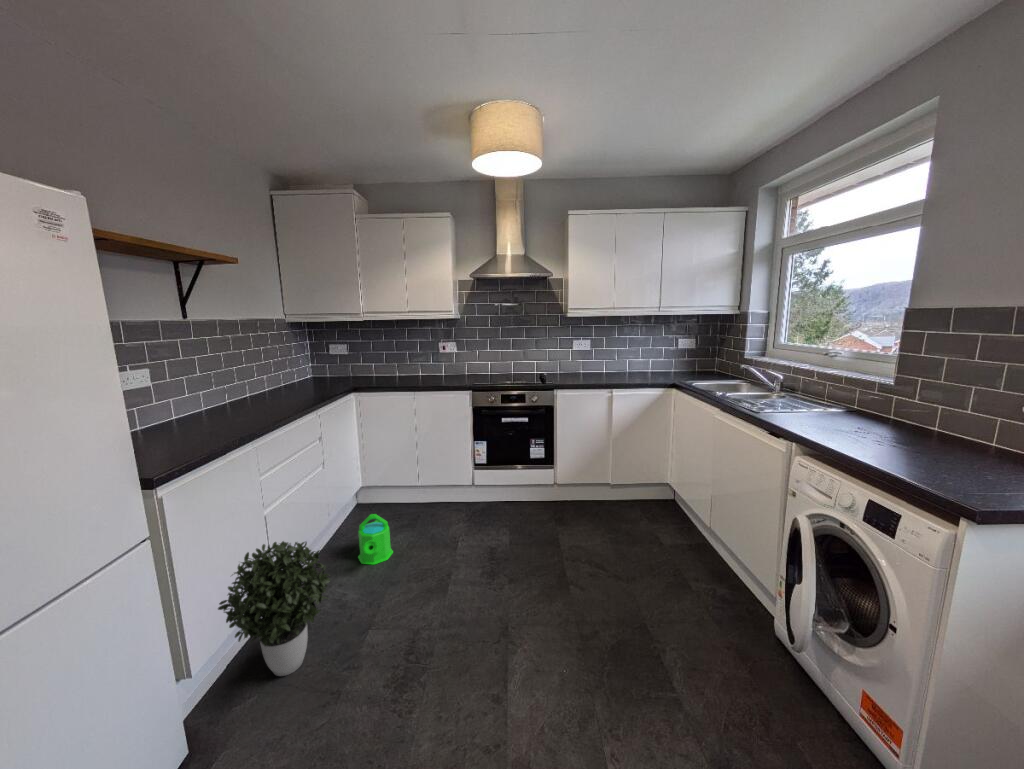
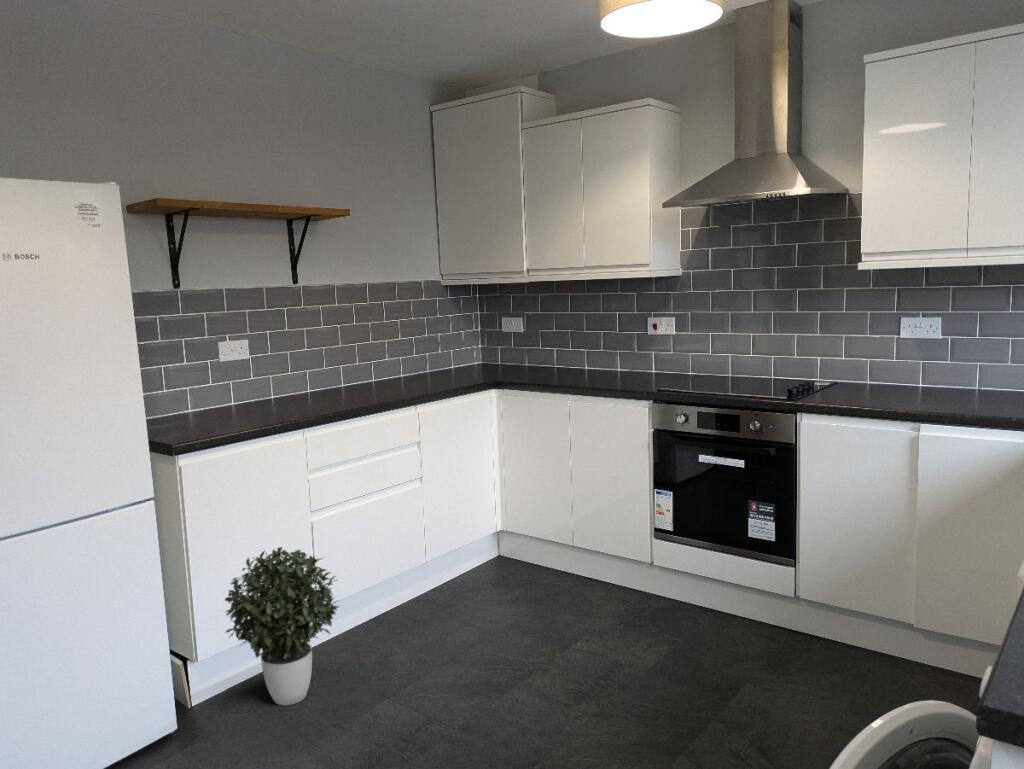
watering can: present [358,514,393,565] -> none [430,562,487,634]

